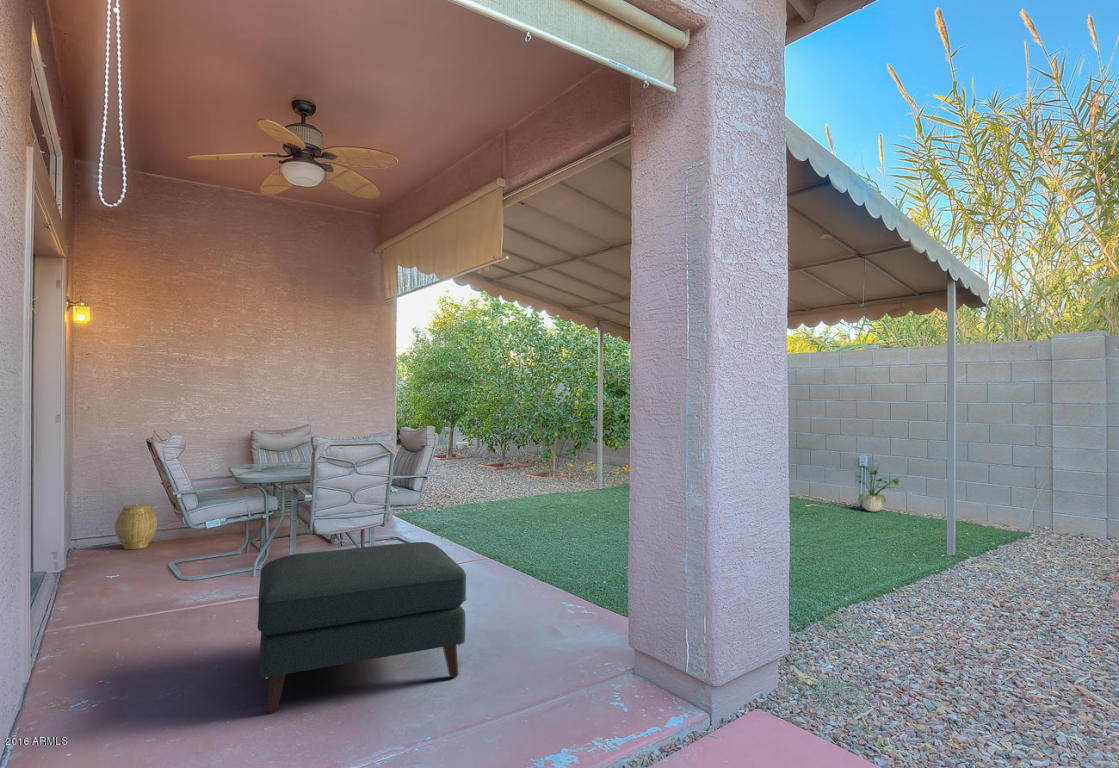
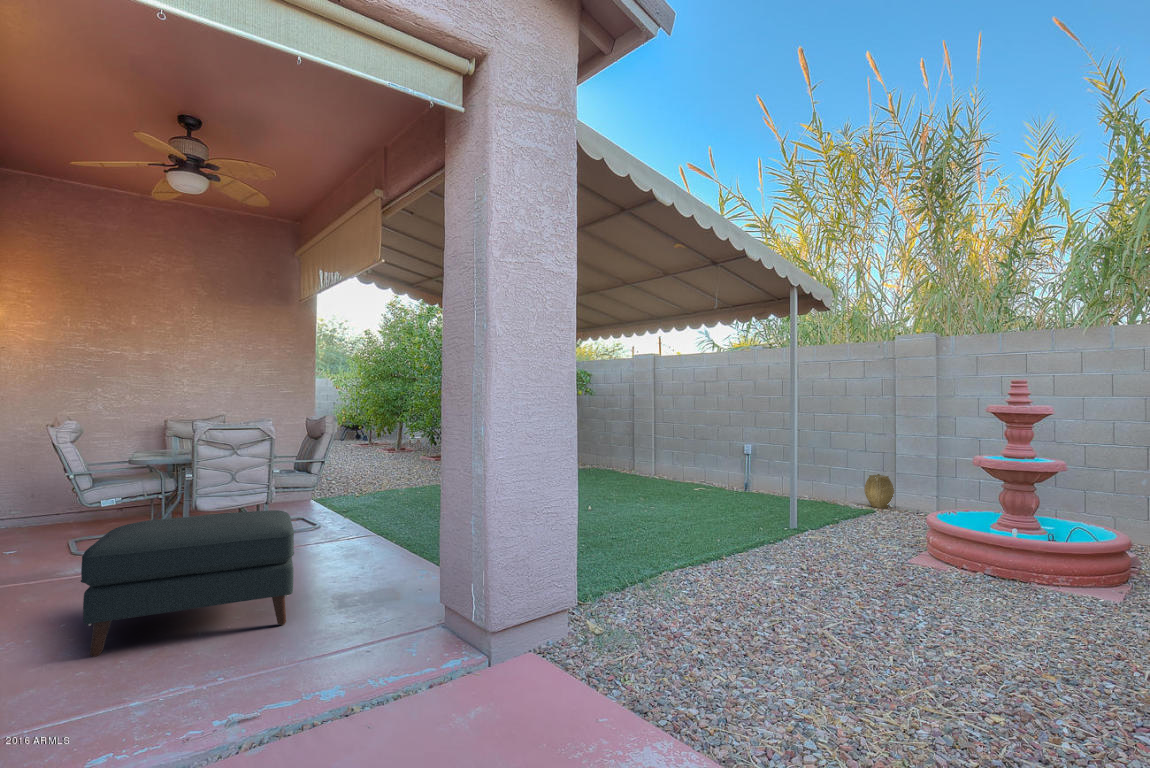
potted plant: present [856,467,904,512] -> none [737,443,780,491]
woven basket: present [115,504,157,549] -> present [864,474,894,508]

